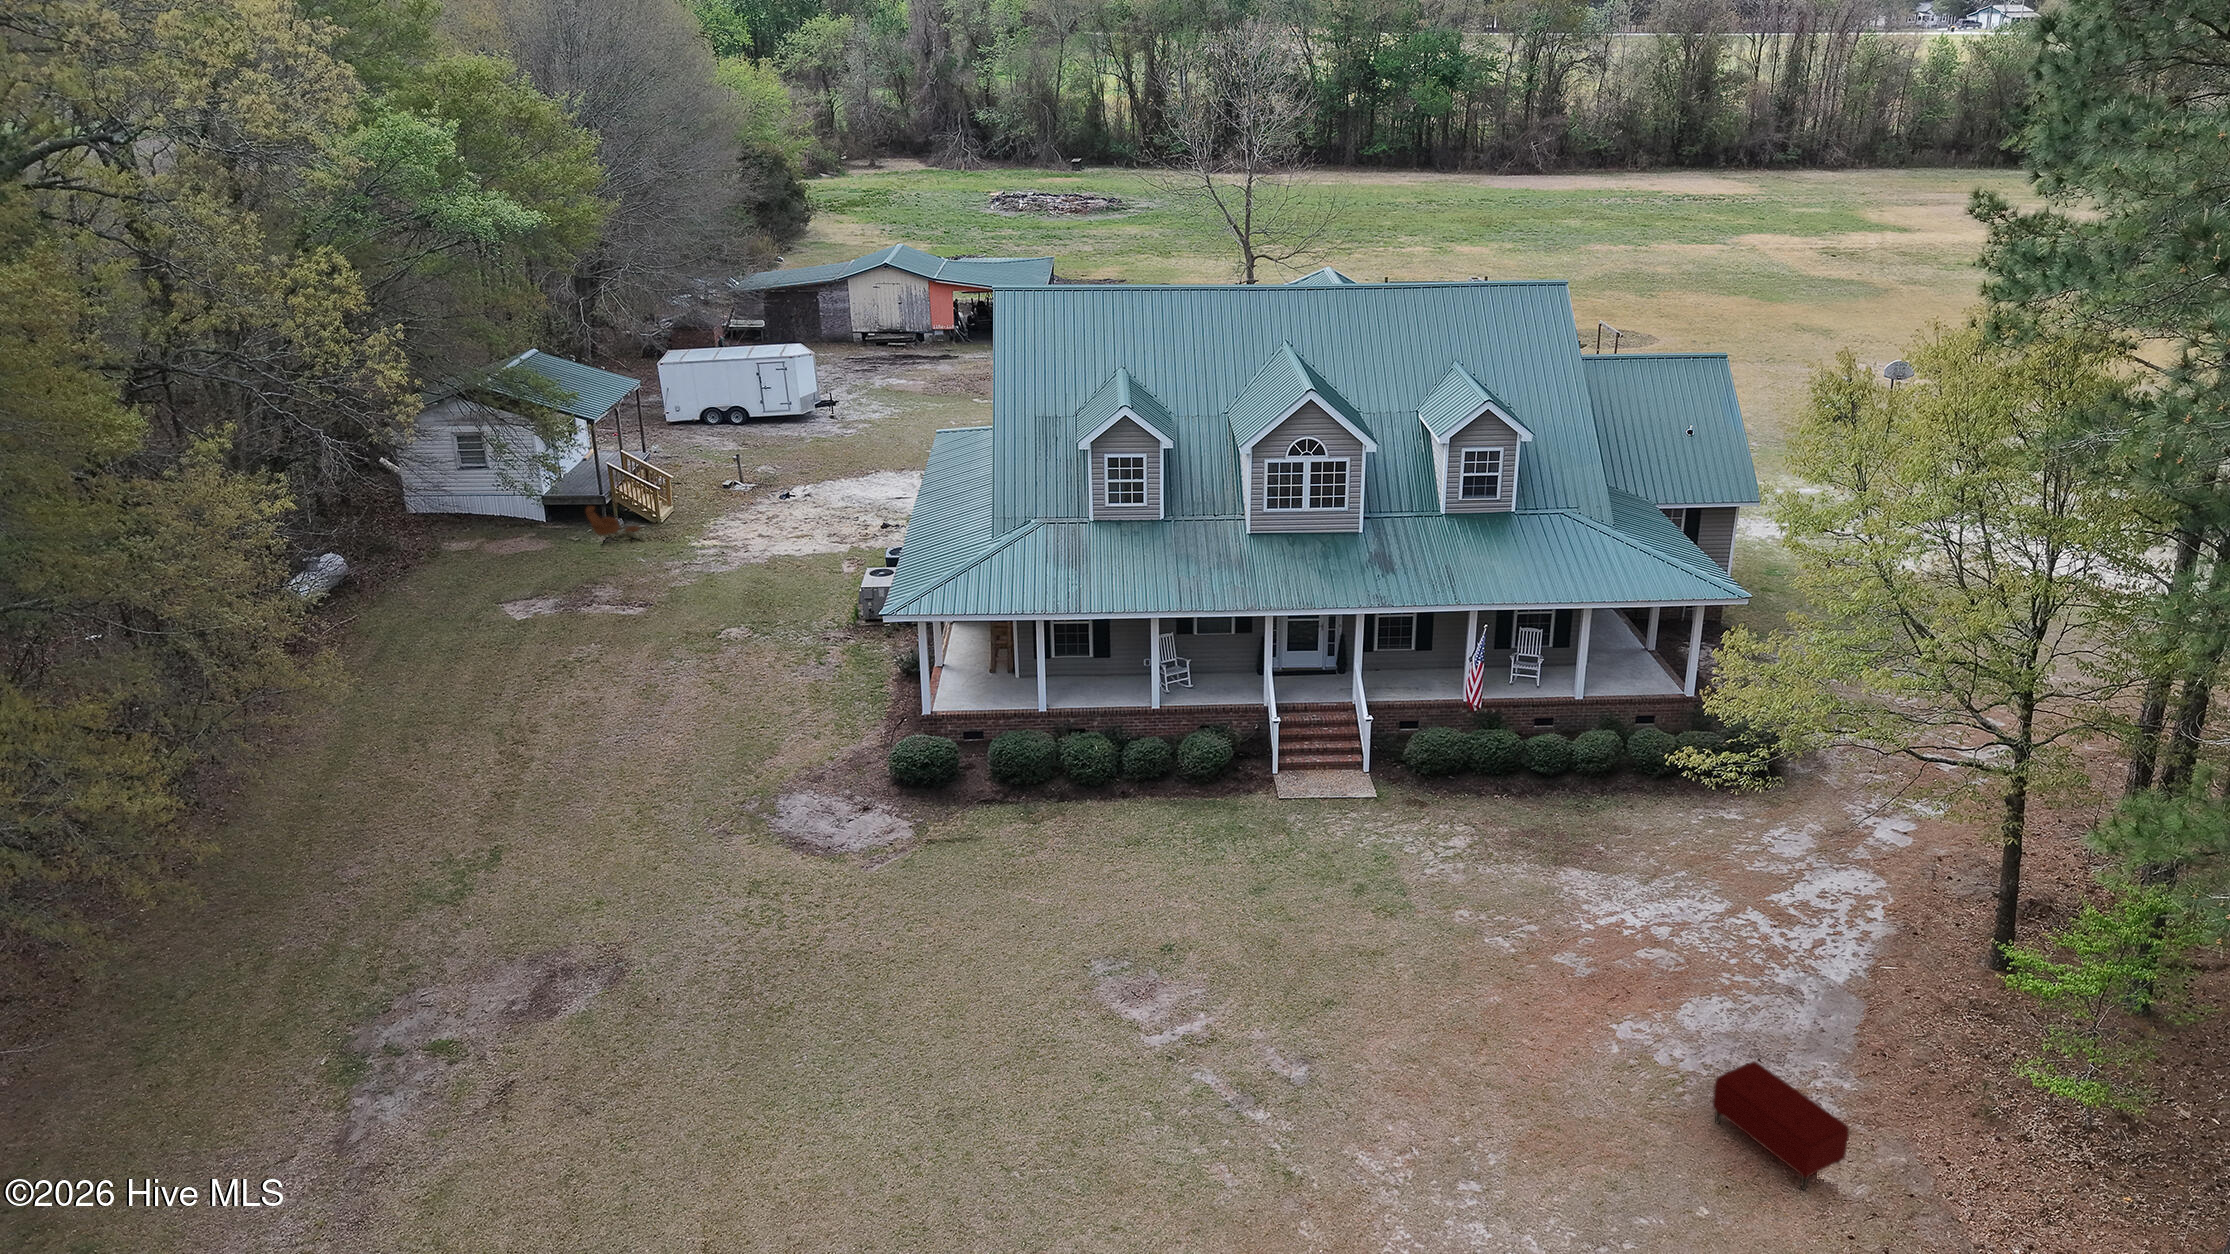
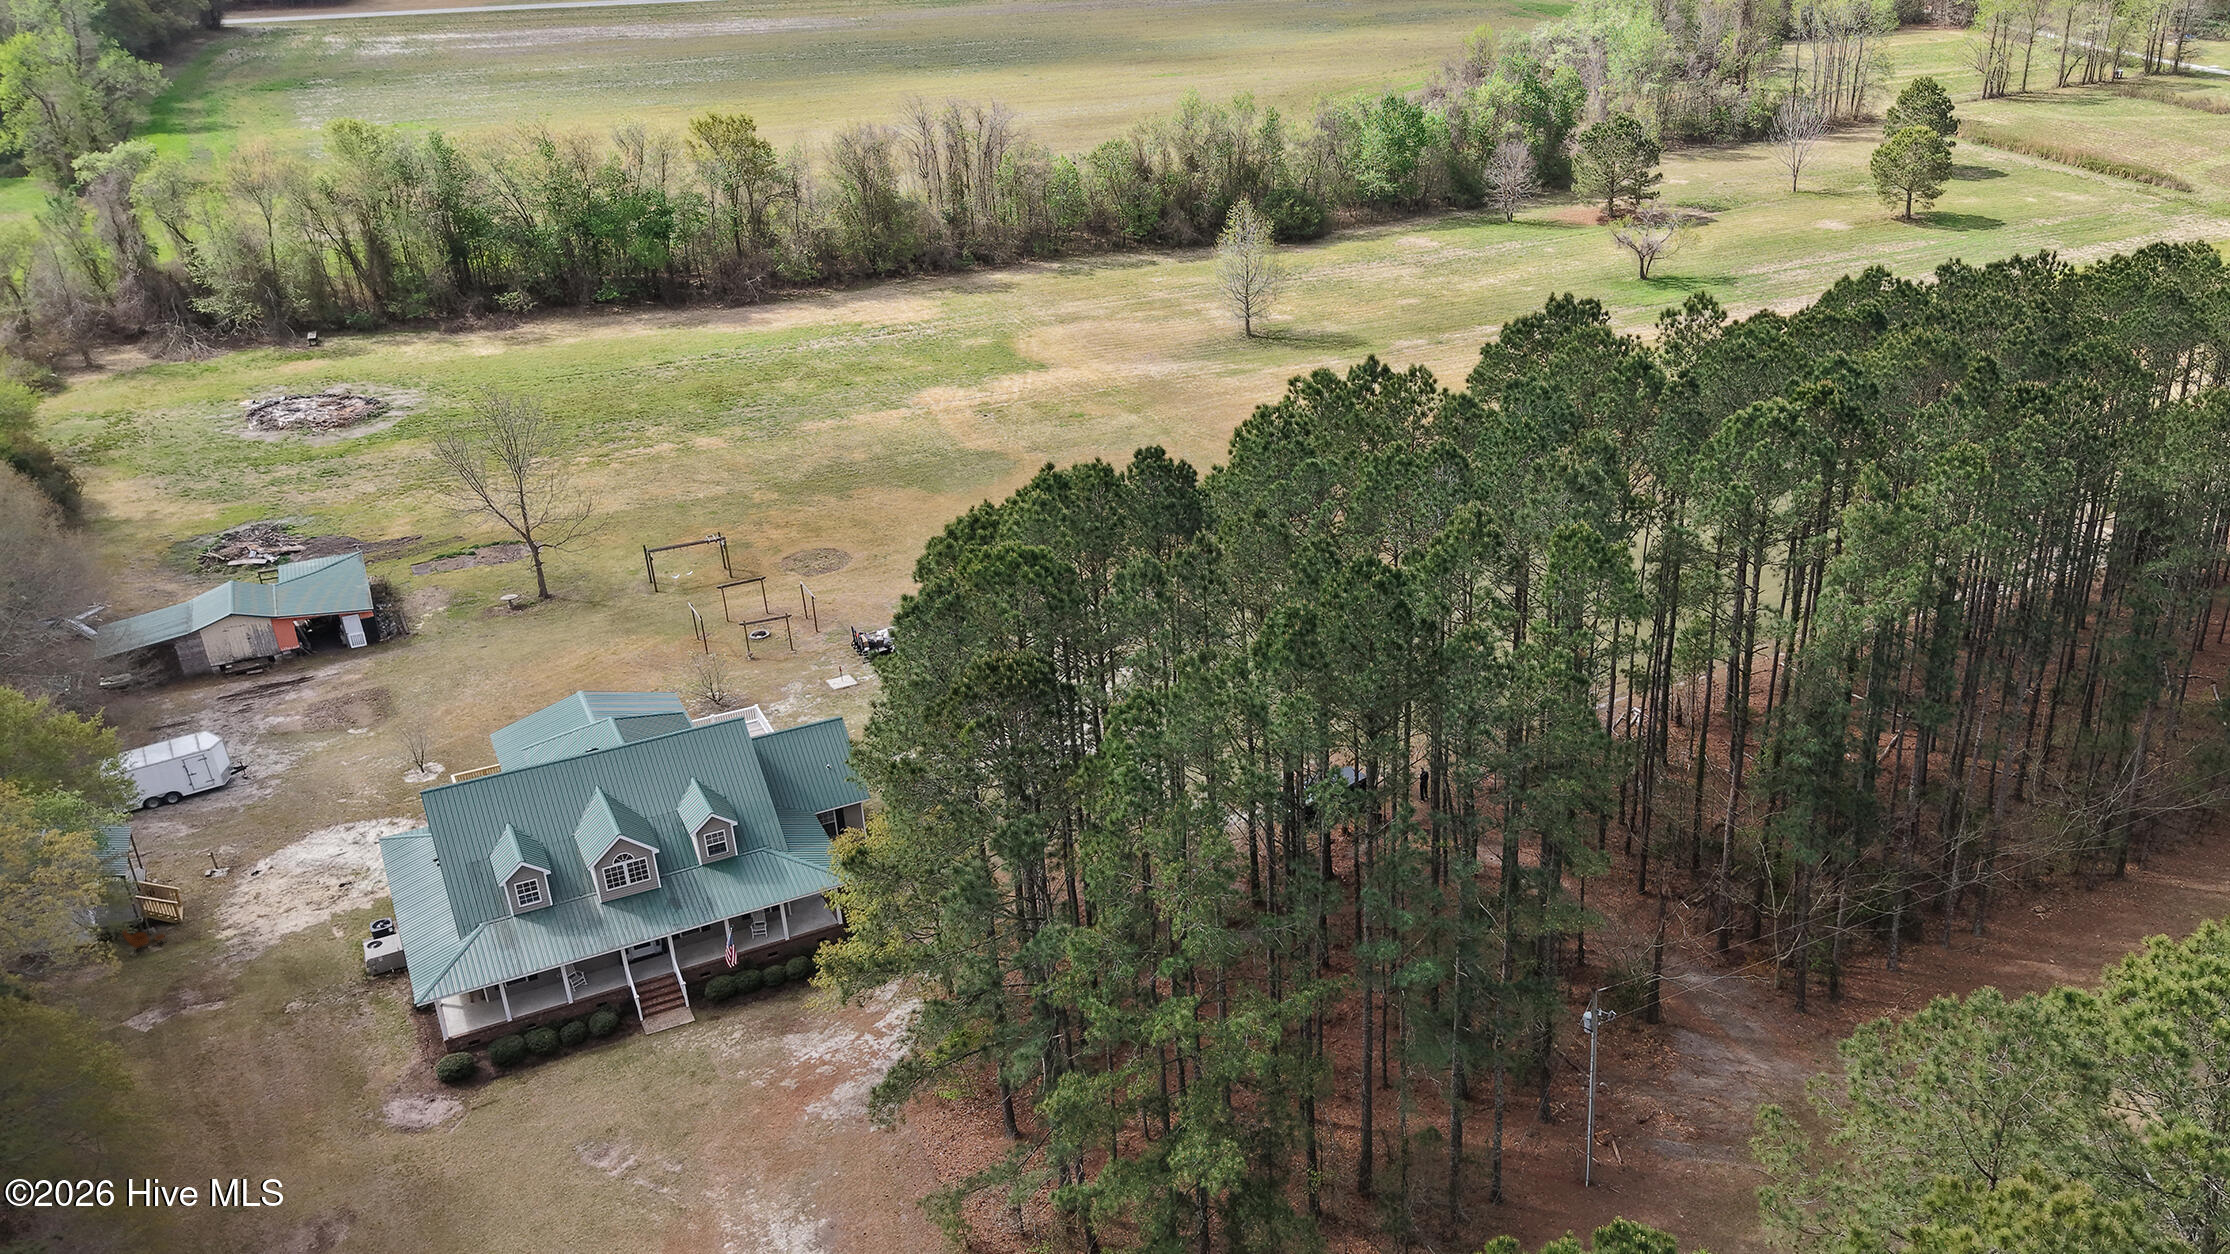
bench: present [1712,1061,1849,1190] -> none [838,1110,884,1153]

